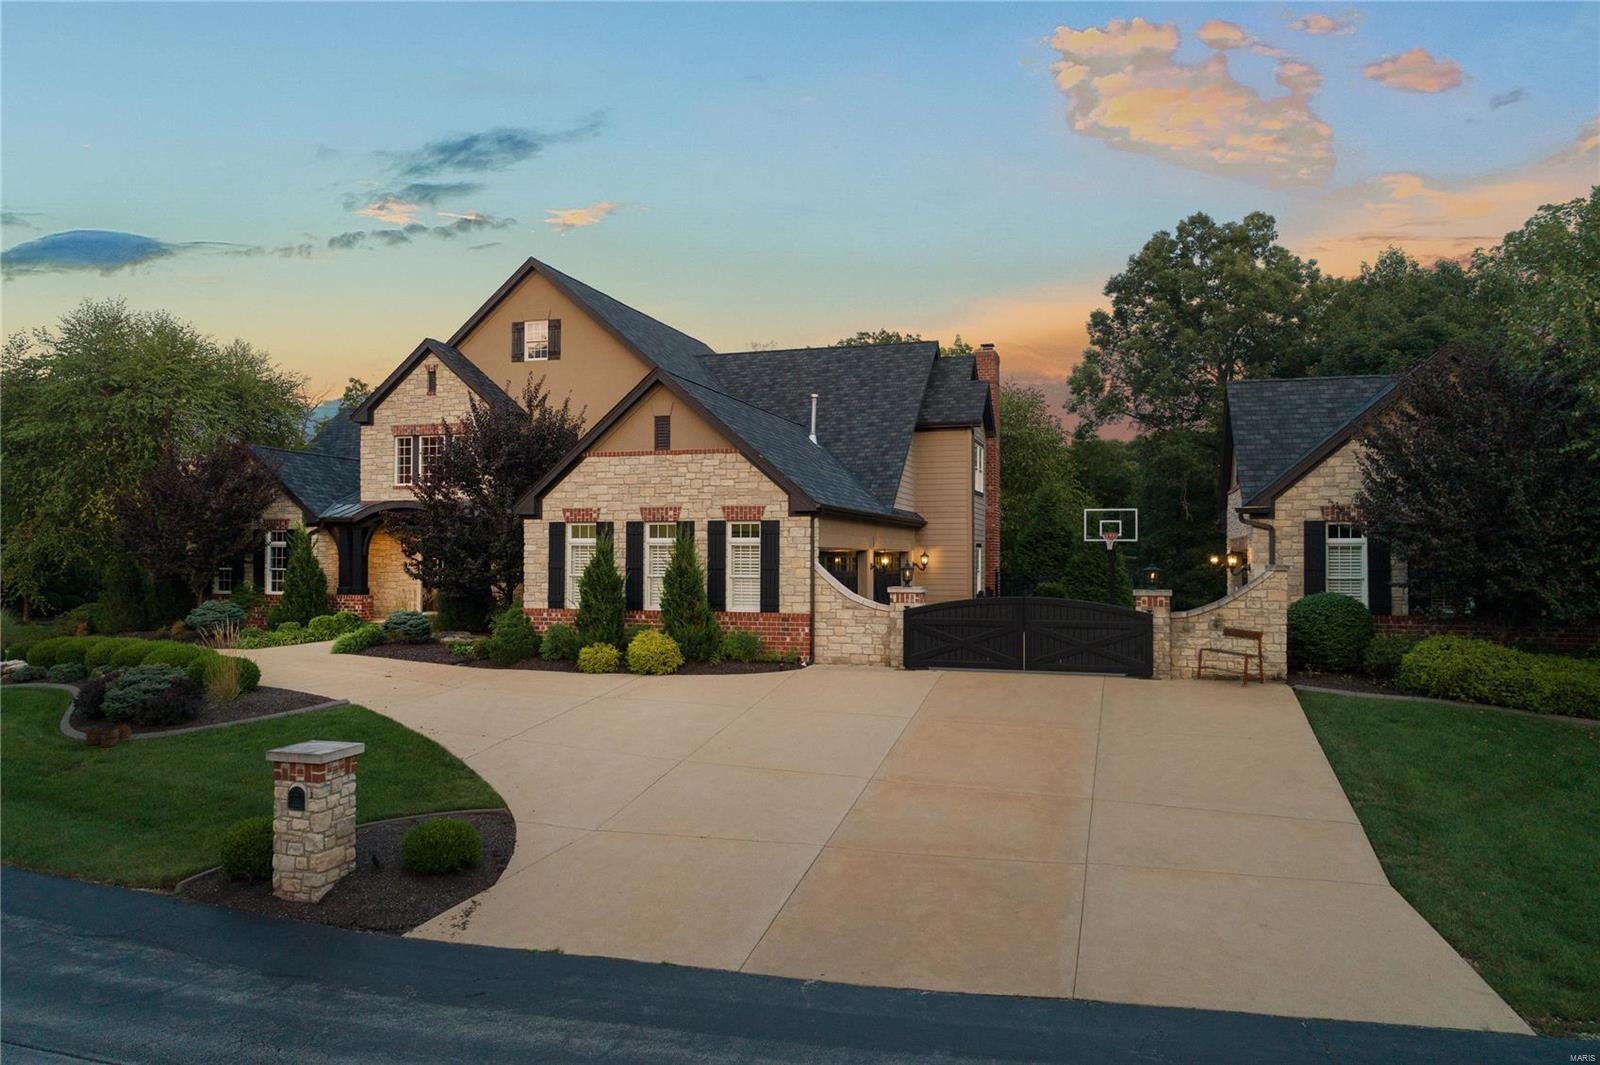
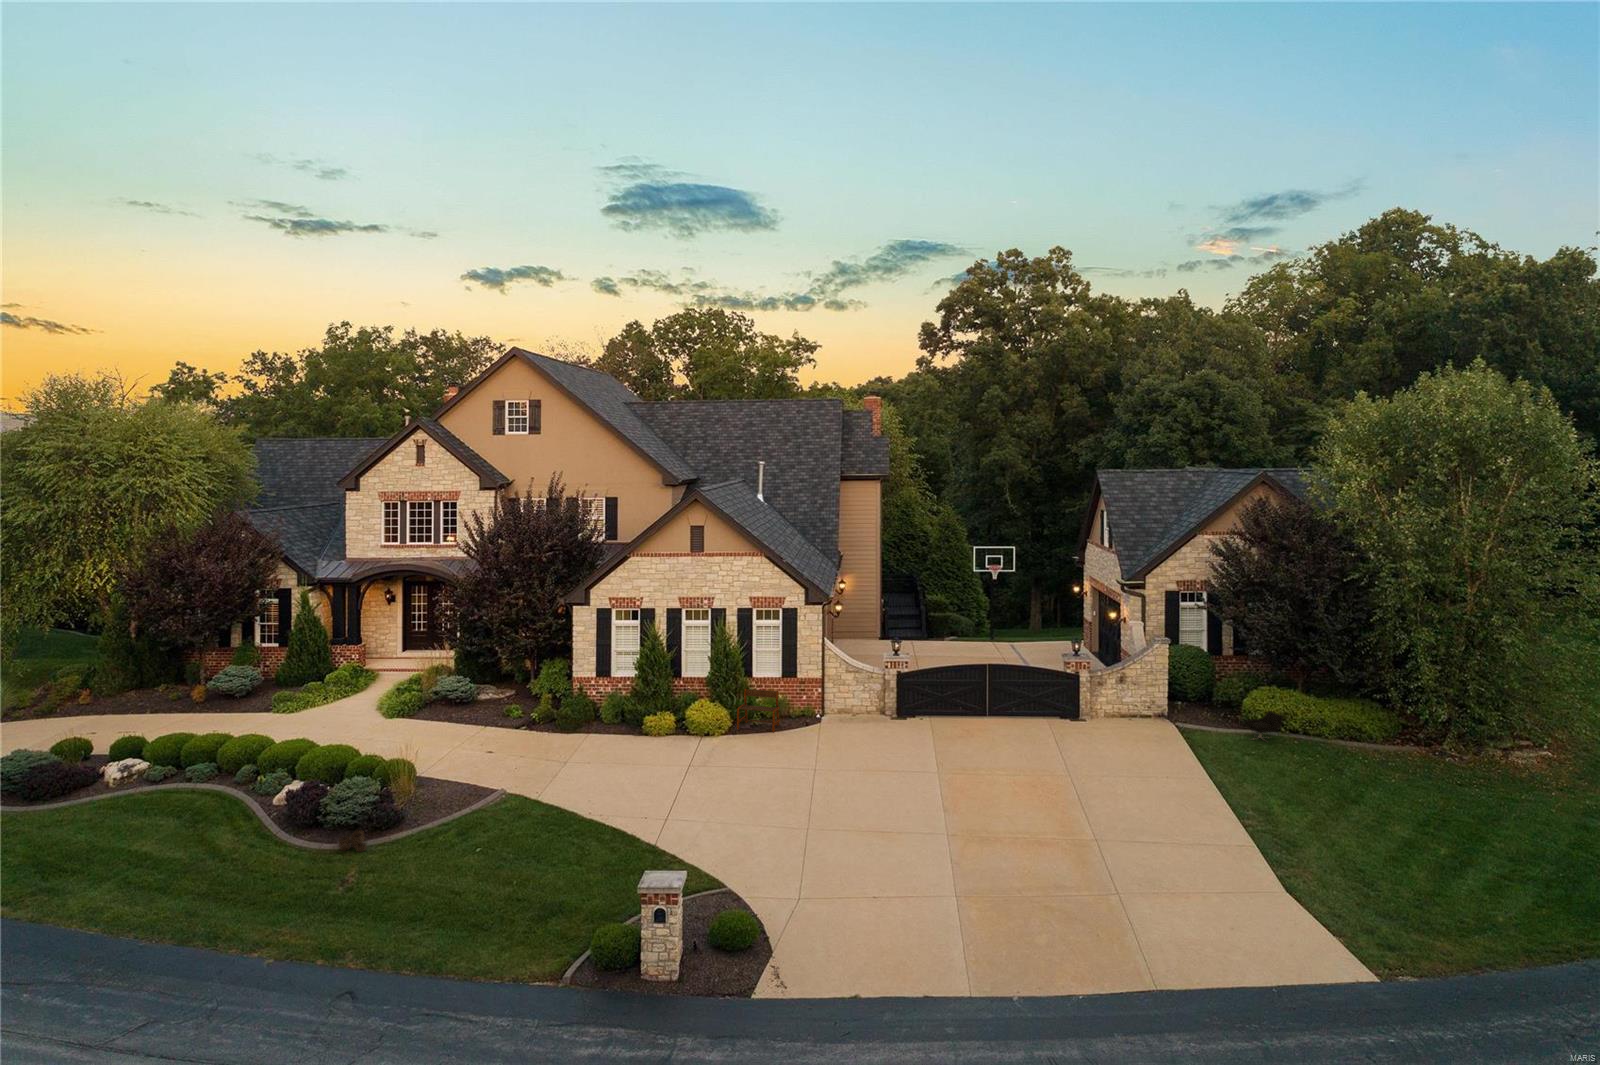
bench: present [1197,627,1265,686] -> present [737,689,780,732]
lounge chair: none [1404,665,1466,709] -> present [1246,711,1283,738]

